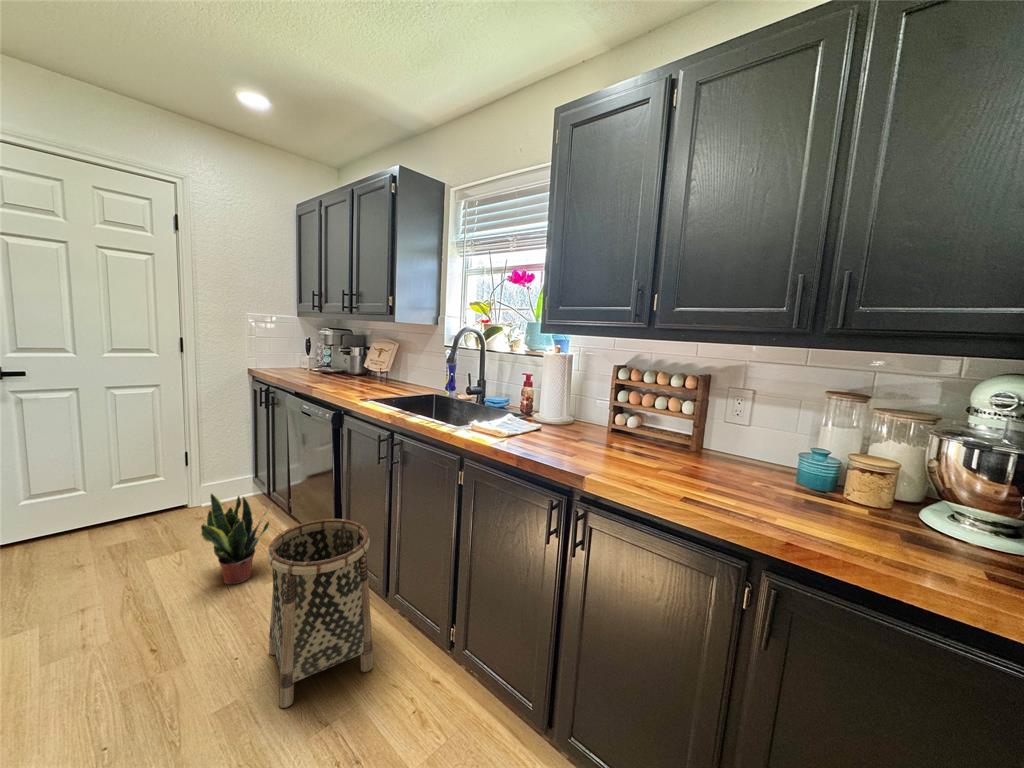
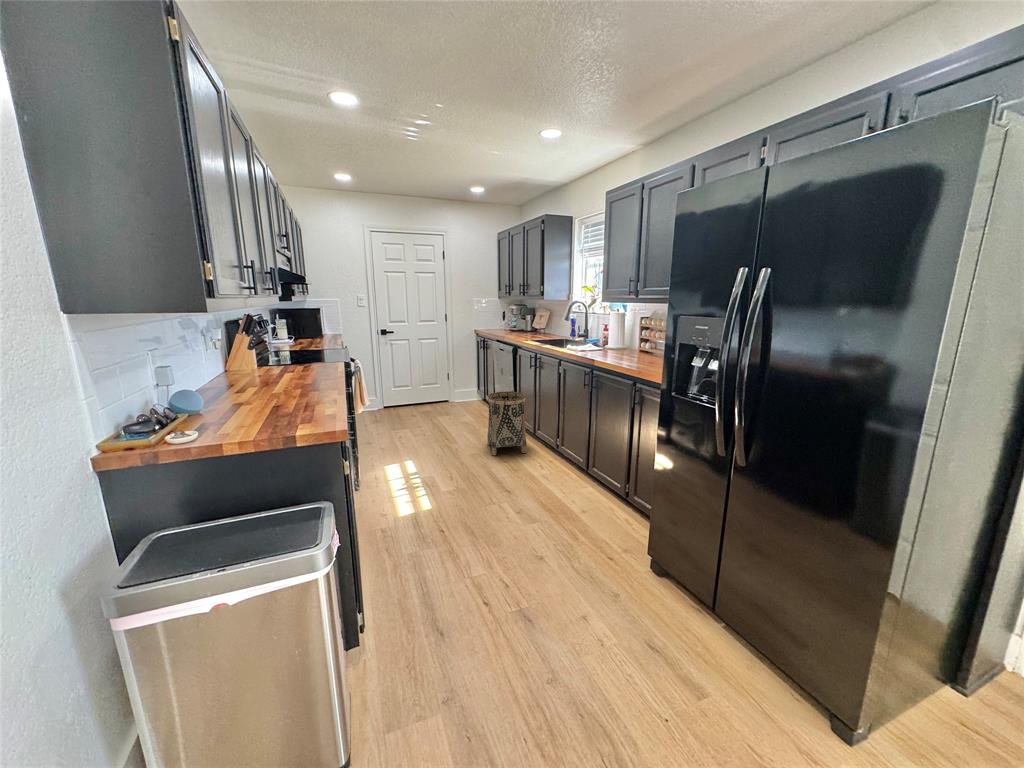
potted plant: present [201,494,271,584] -> none [461,384,487,426]

